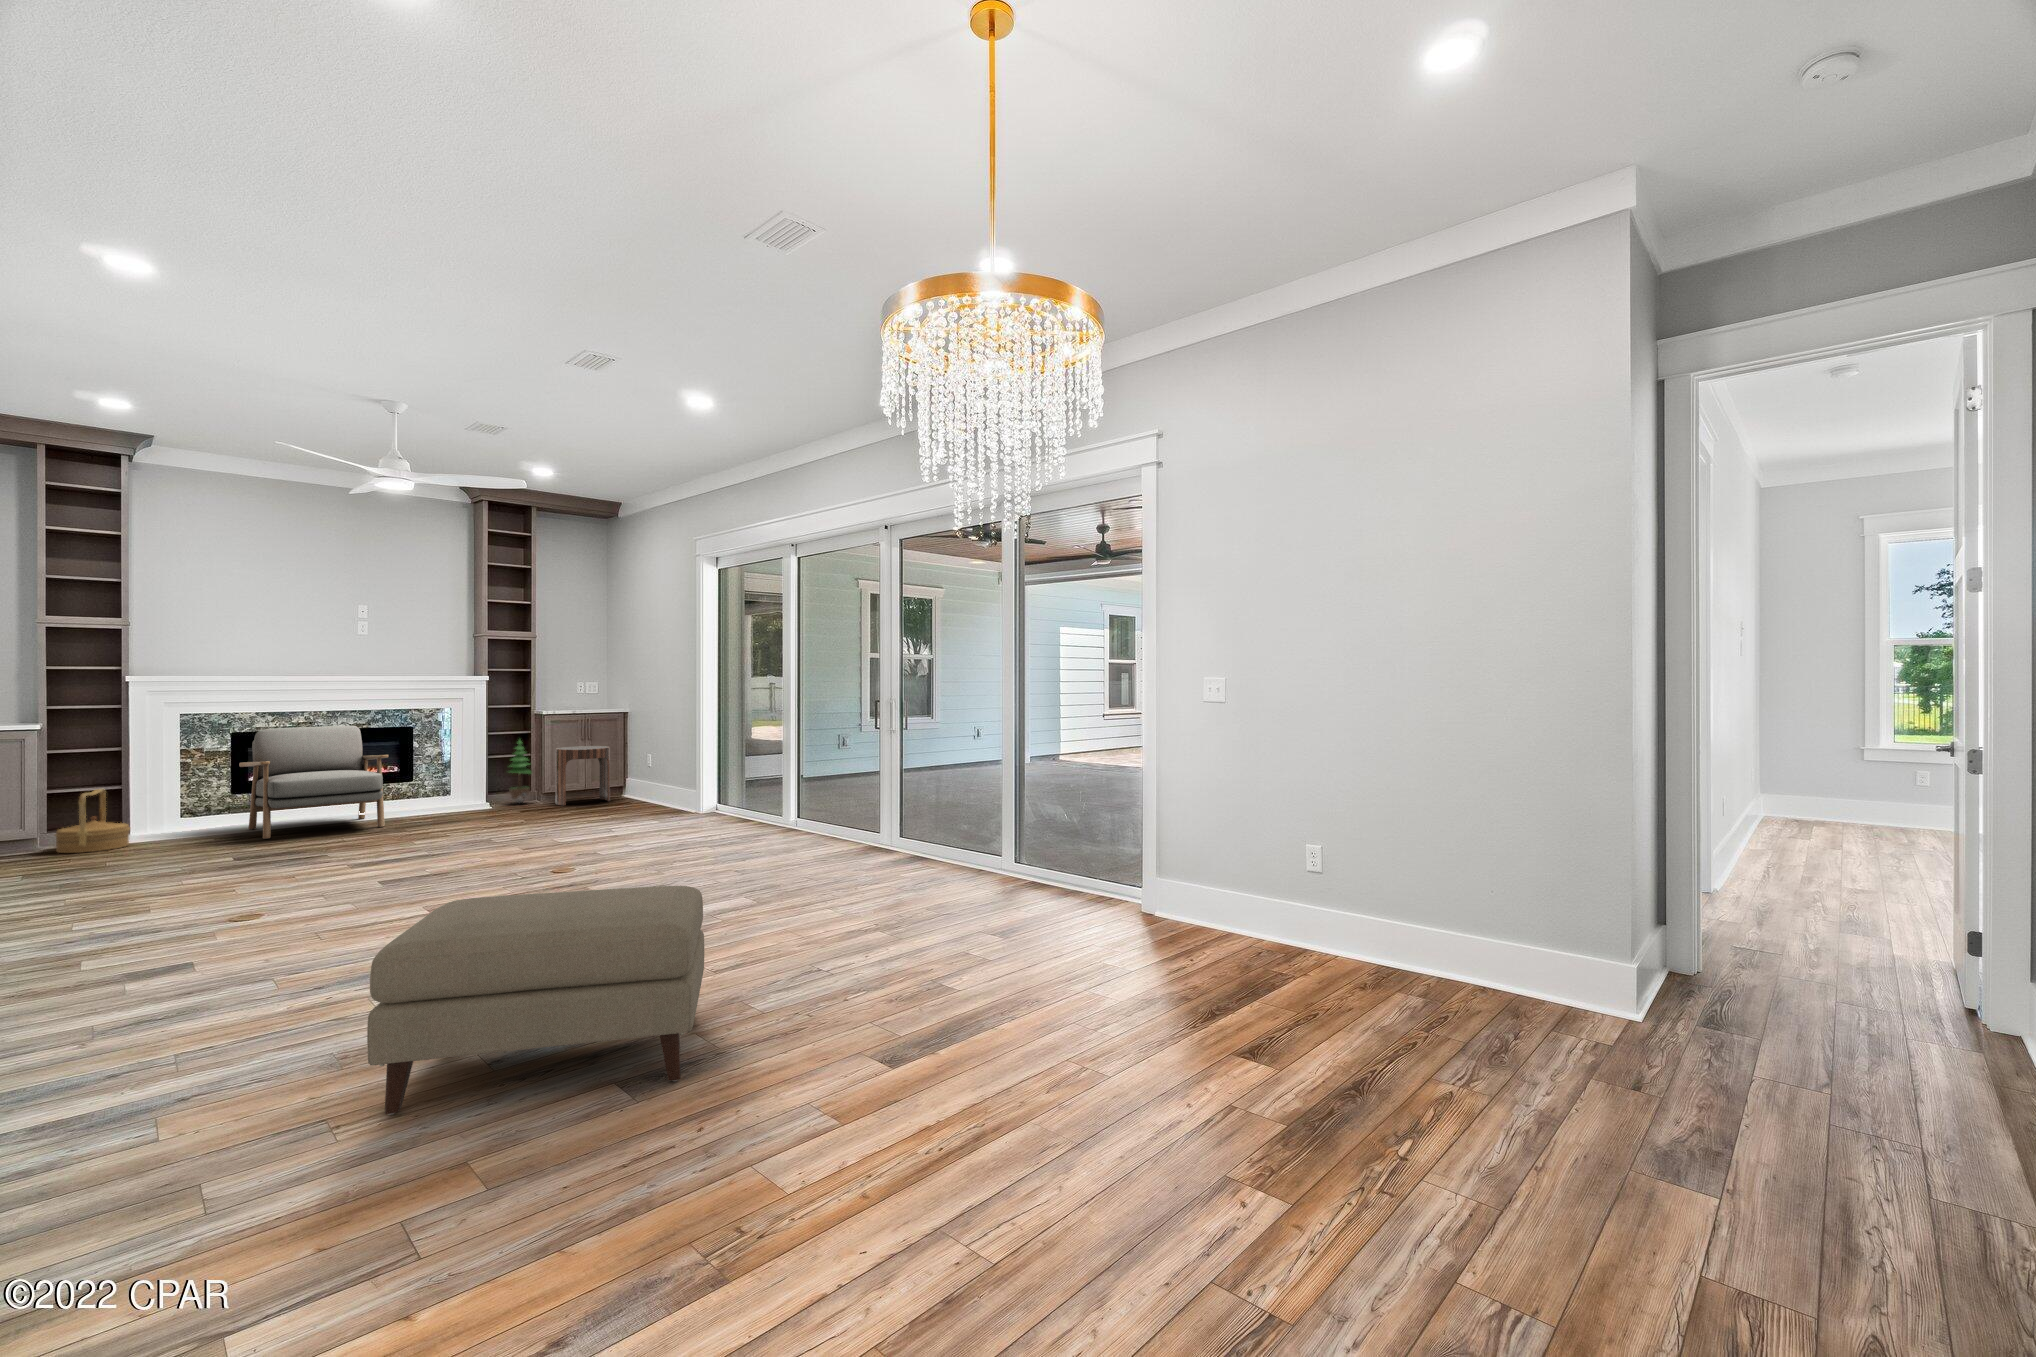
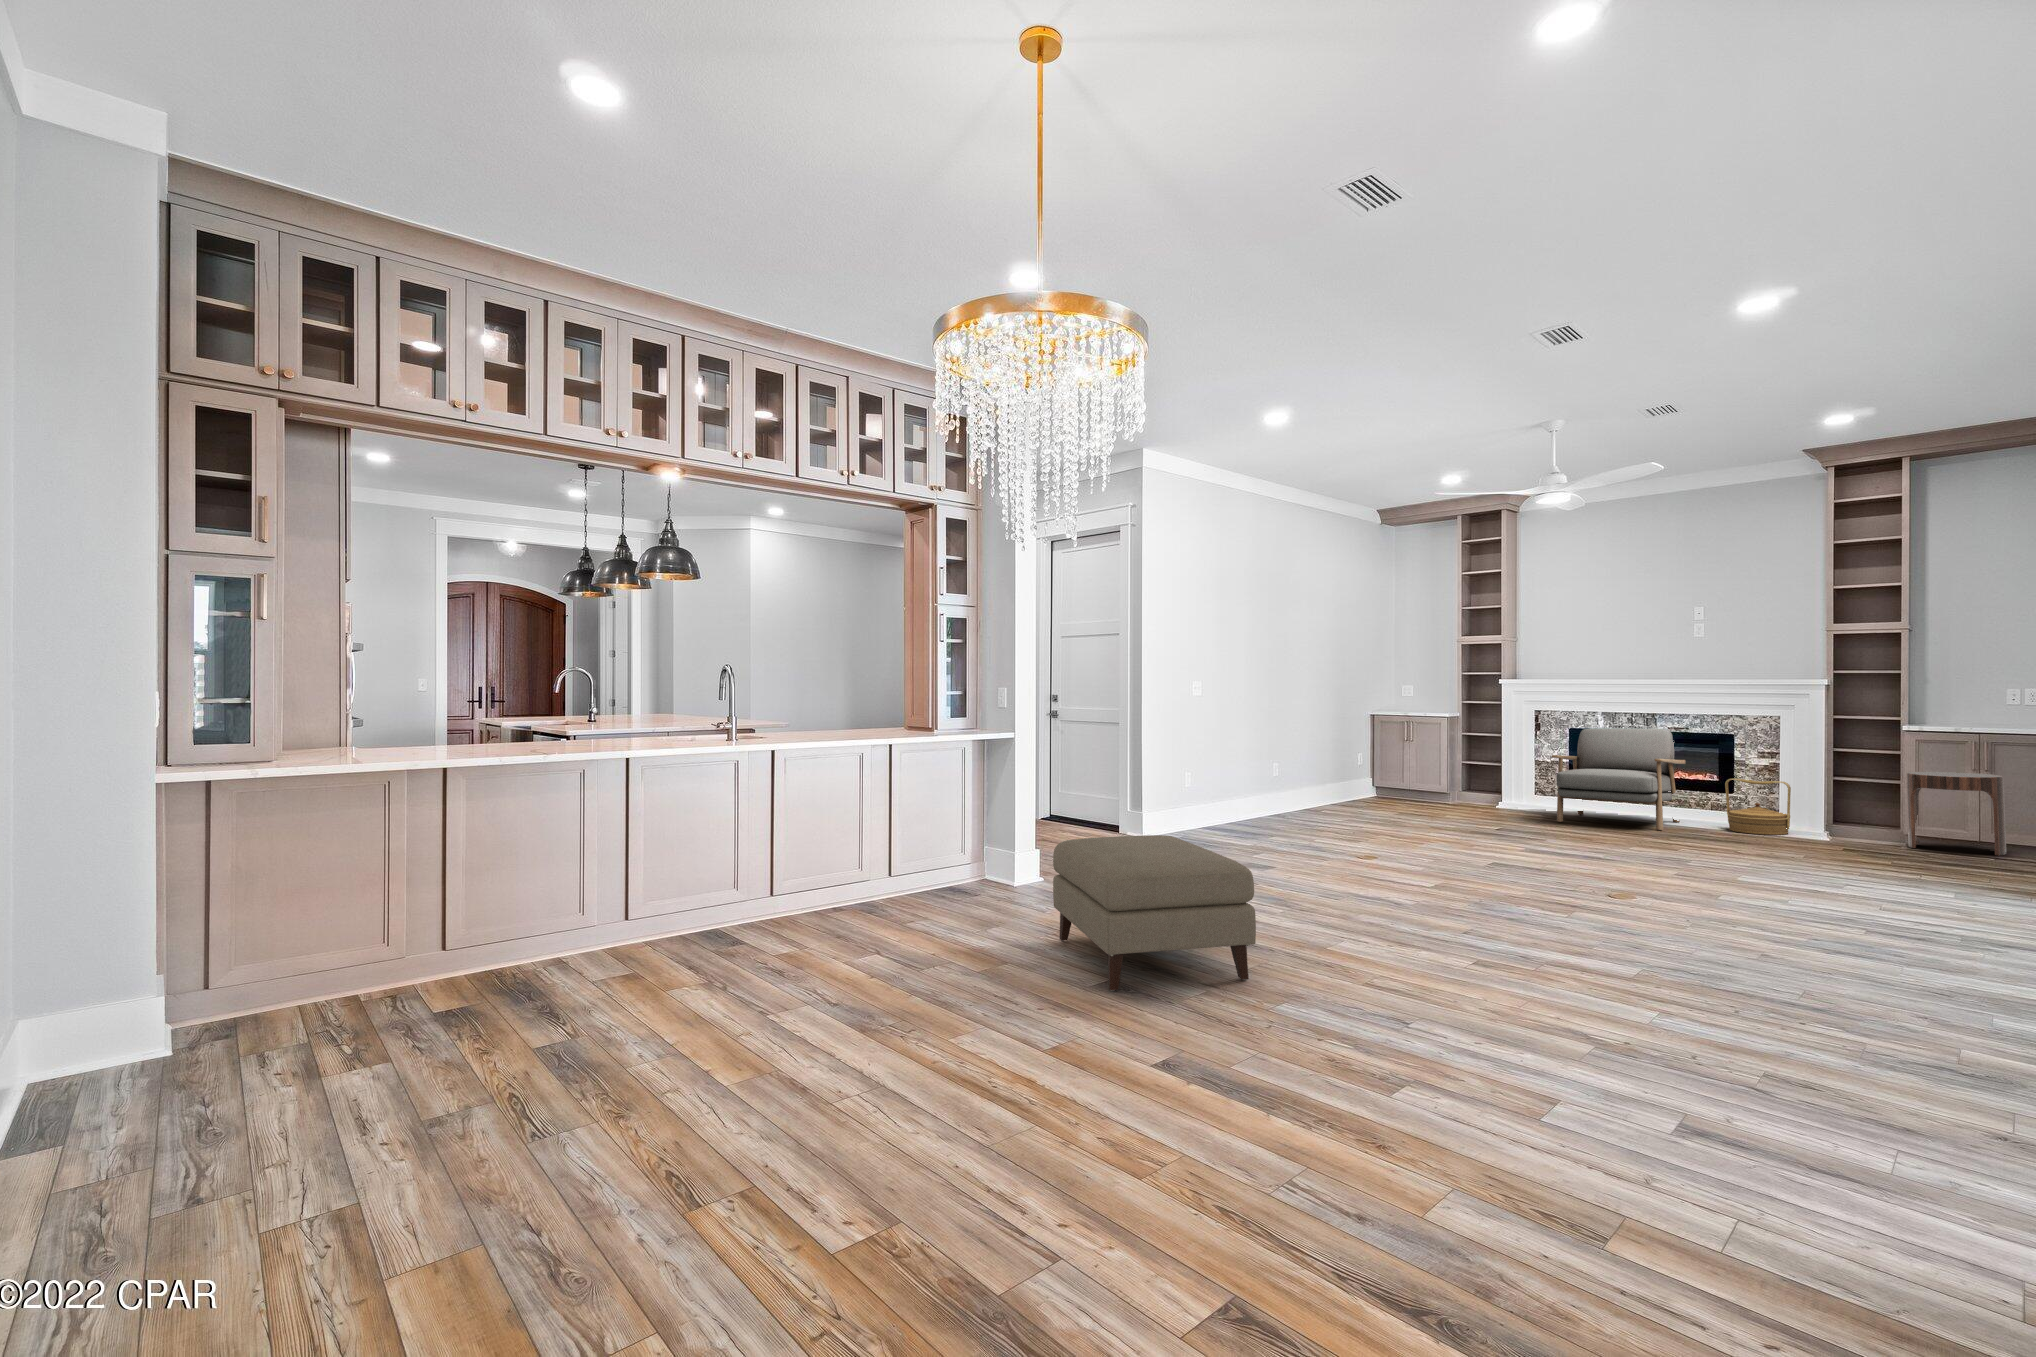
potted tree: present [509,740,531,803] -> none [1851,754,1892,837]
woven basket: present [55,789,130,853] -> present [1725,779,1791,835]

